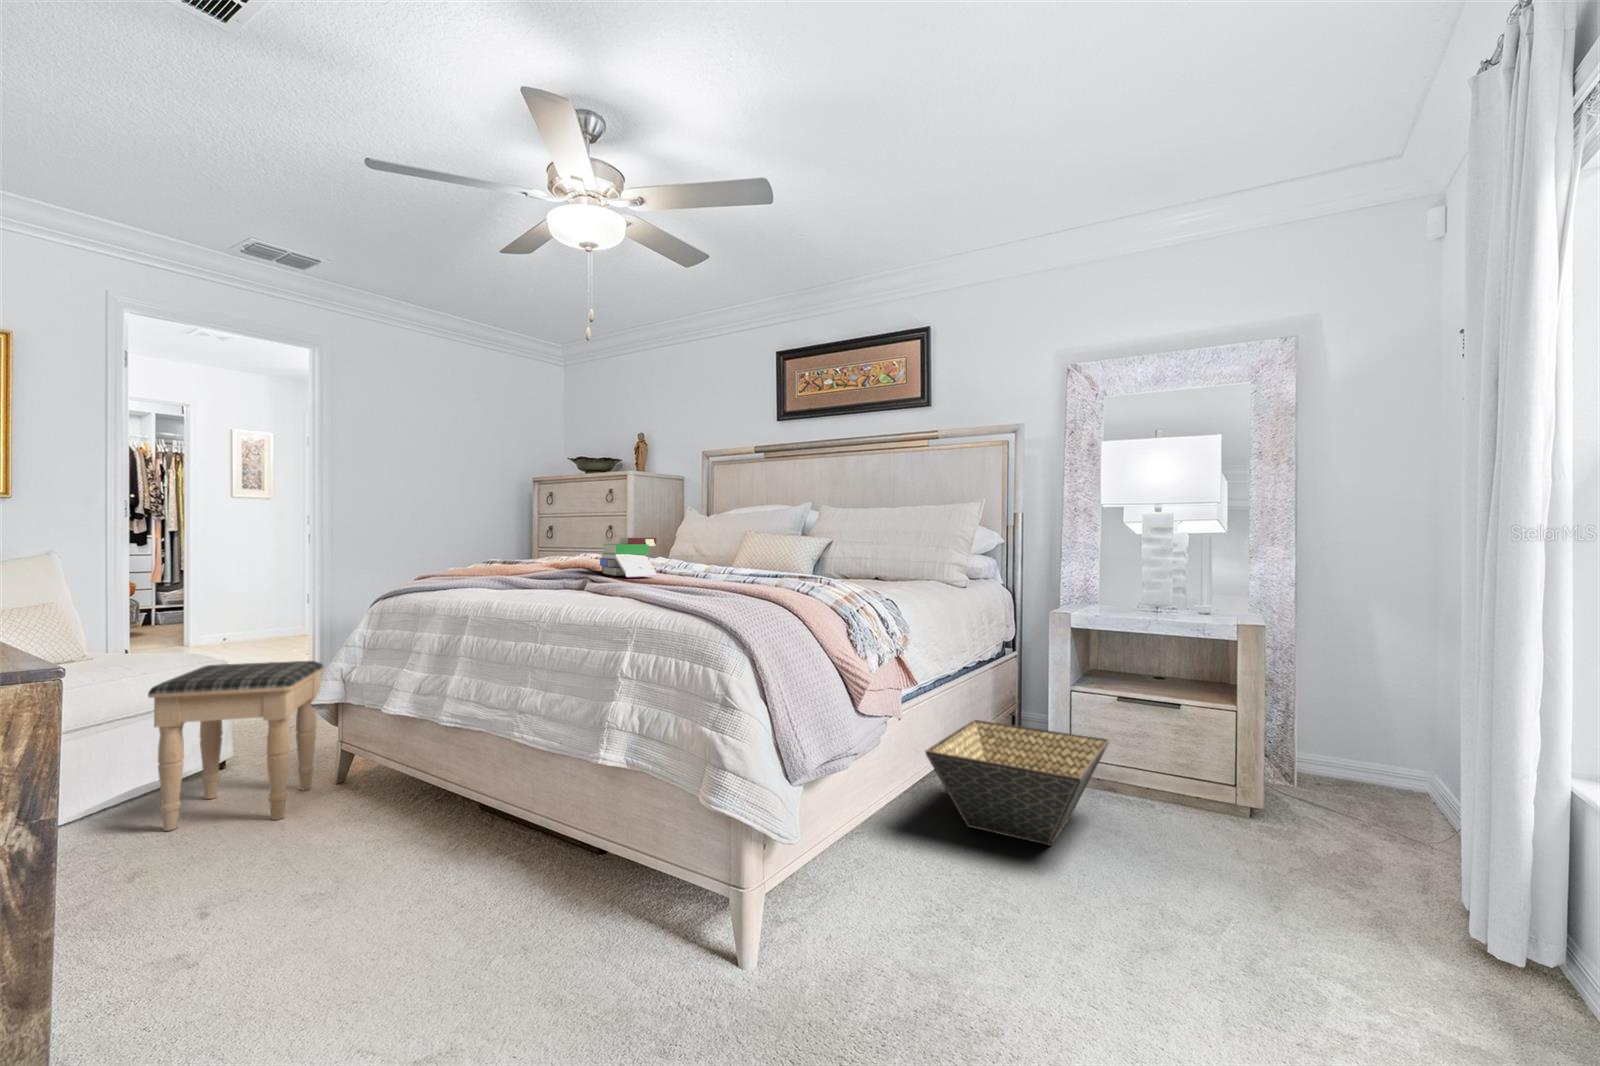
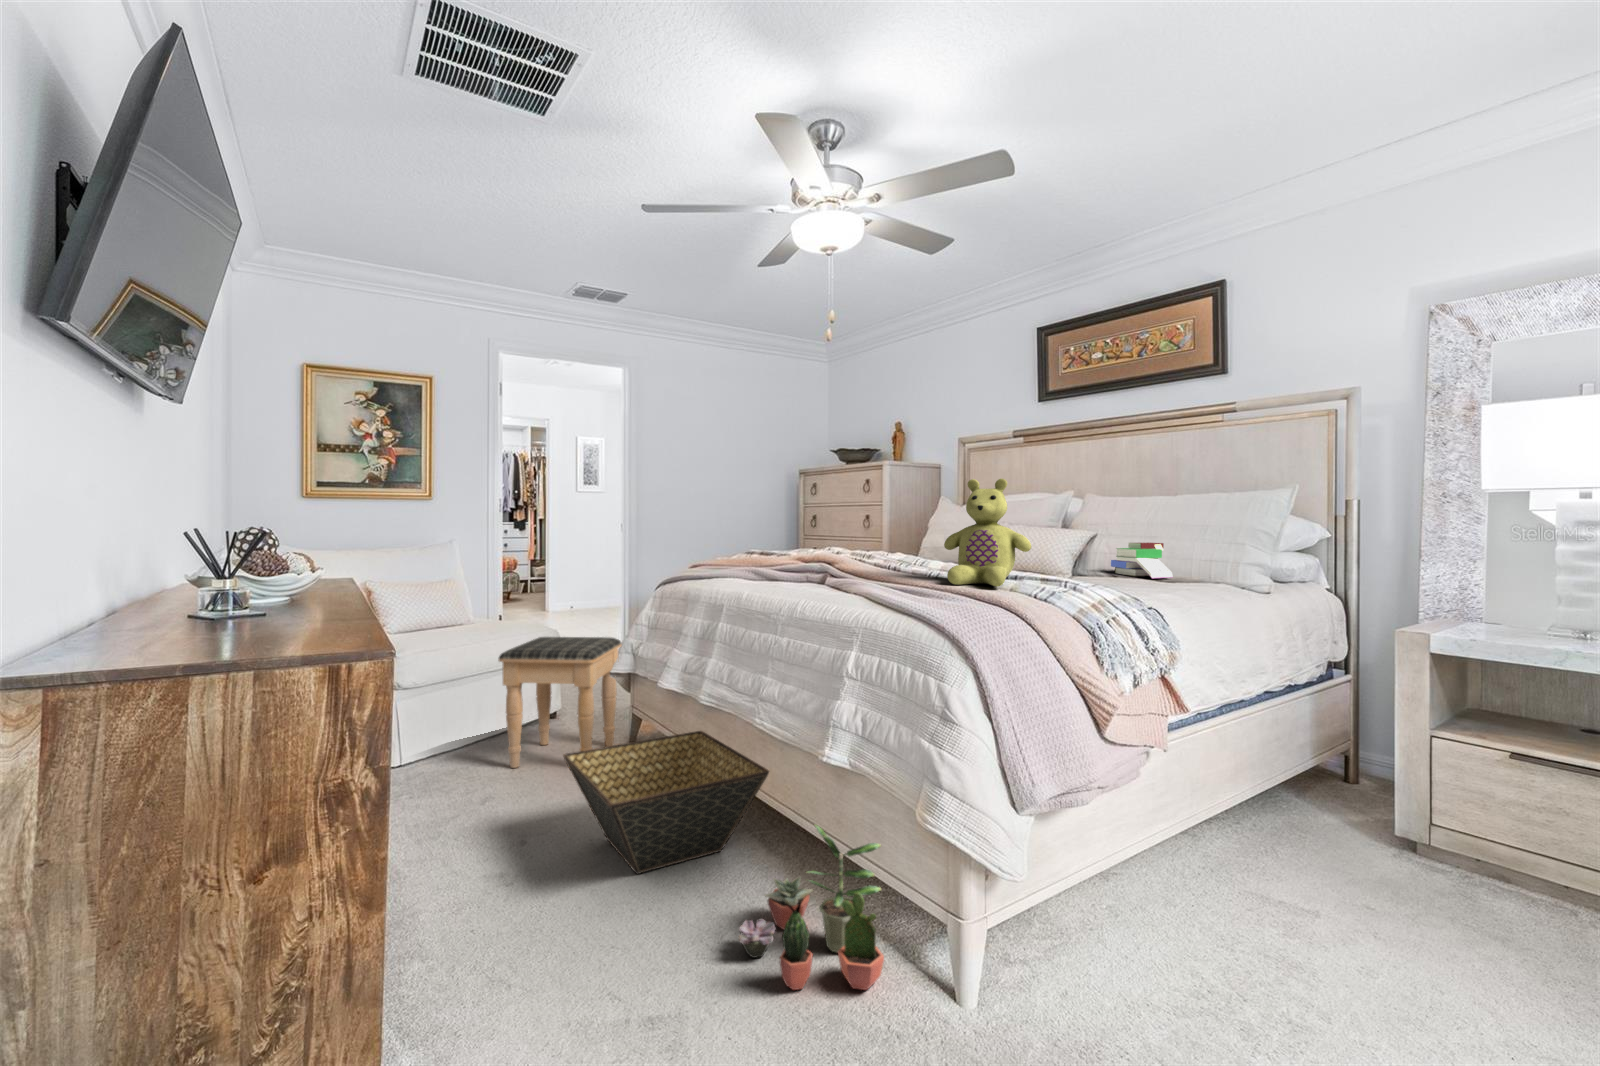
stuffed bear: none [705,484,786,584] -> present [944,479,1031,587]
book: present [600,538,657,577] -> present [1111,543,1173,578]
basket: present [925,720,1109,846] -> present [564,731,769,875]
potted plant: none [511,829,672,1003] -> present [739,825,884,990]

